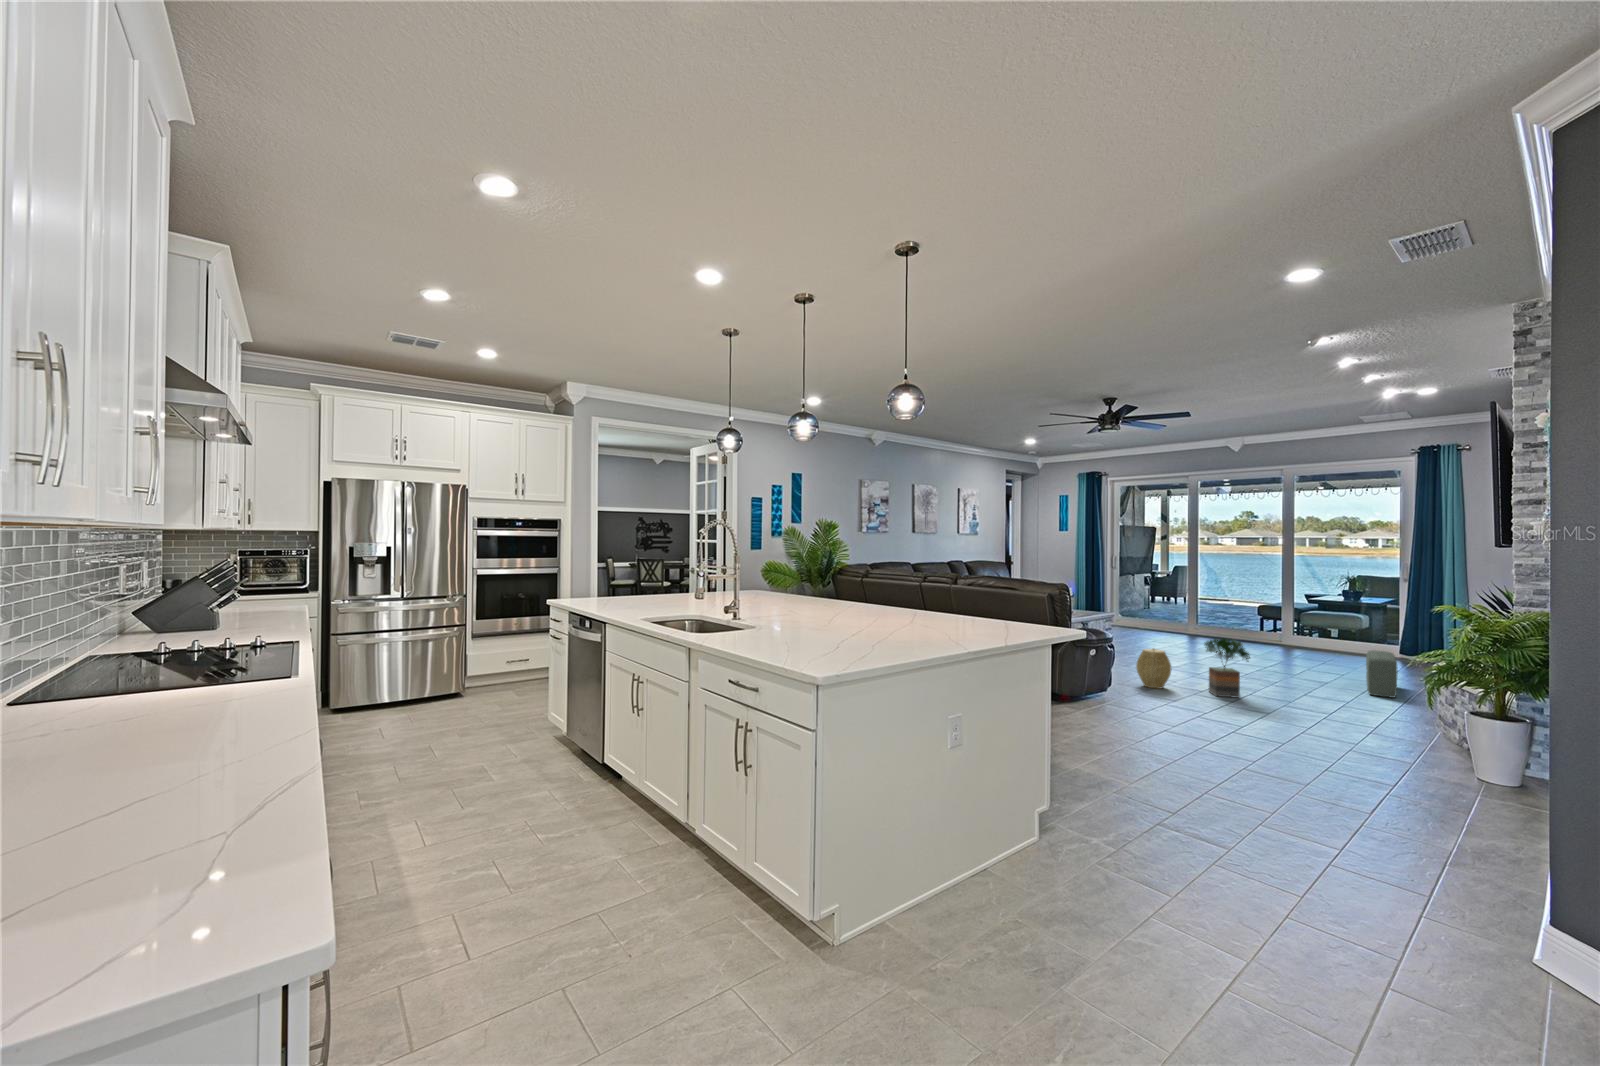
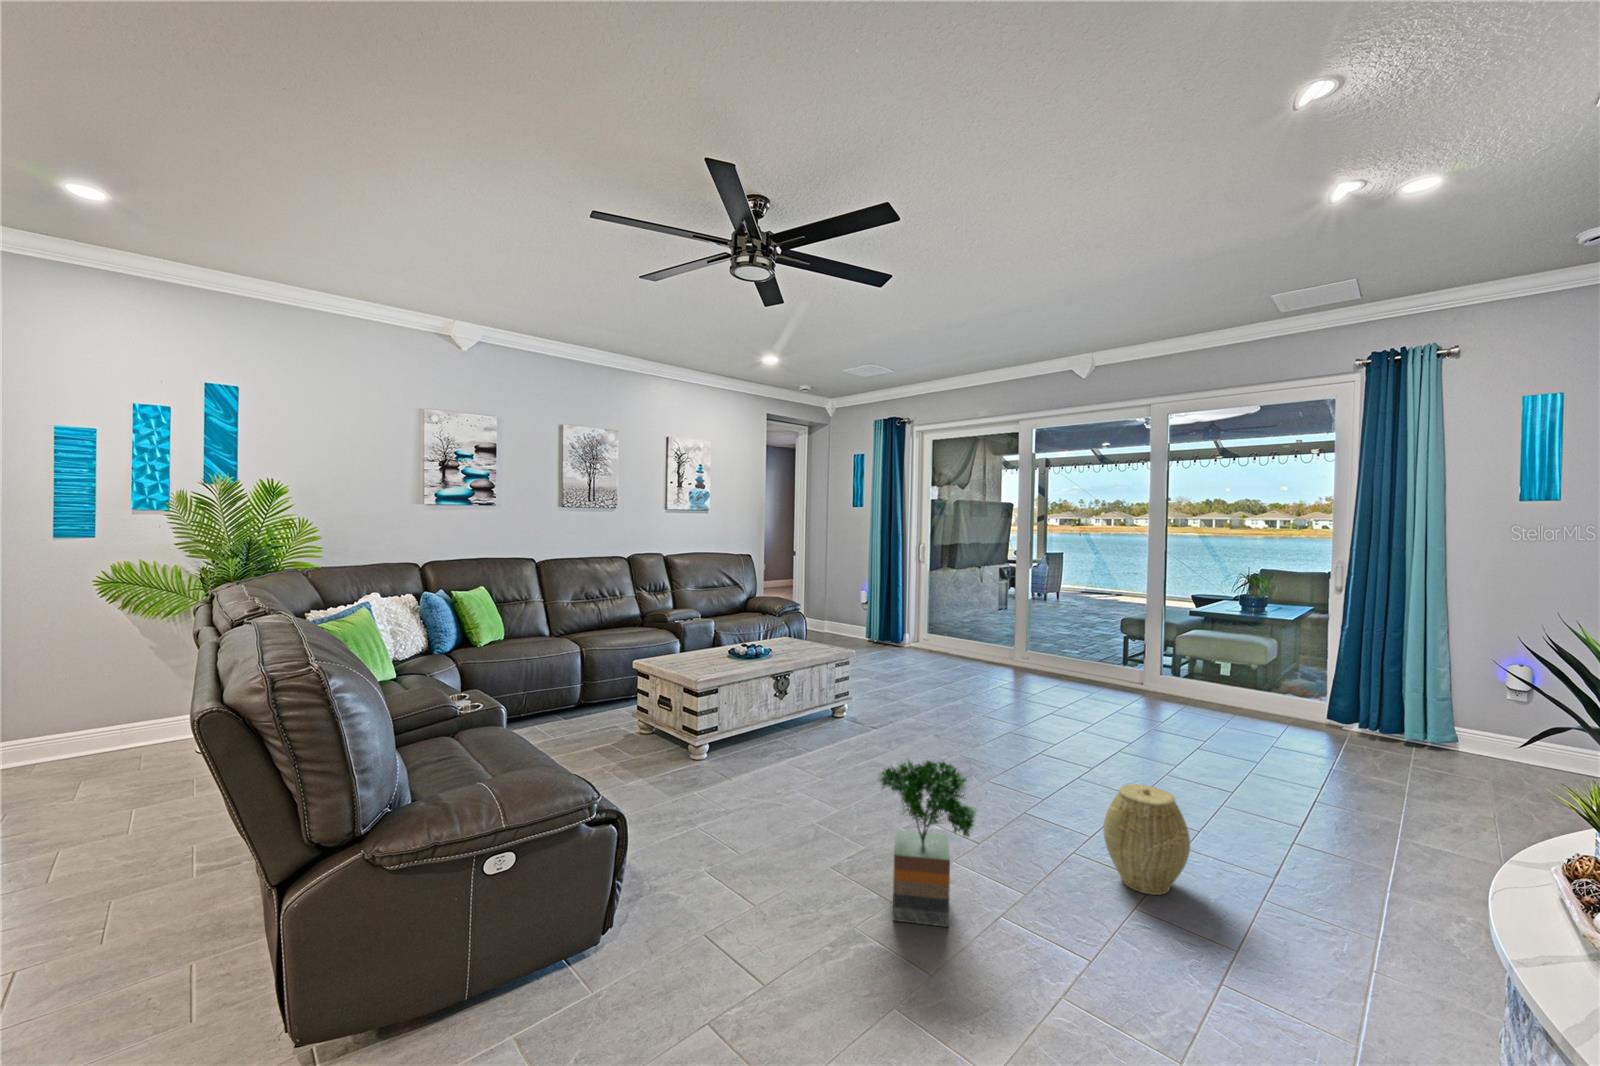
woven basket: present [1136,649,1172,689] -> present [1103,784,1190,895]
pouf: present [1366,650,1397,698] -> none [1266,758,1335,904]

